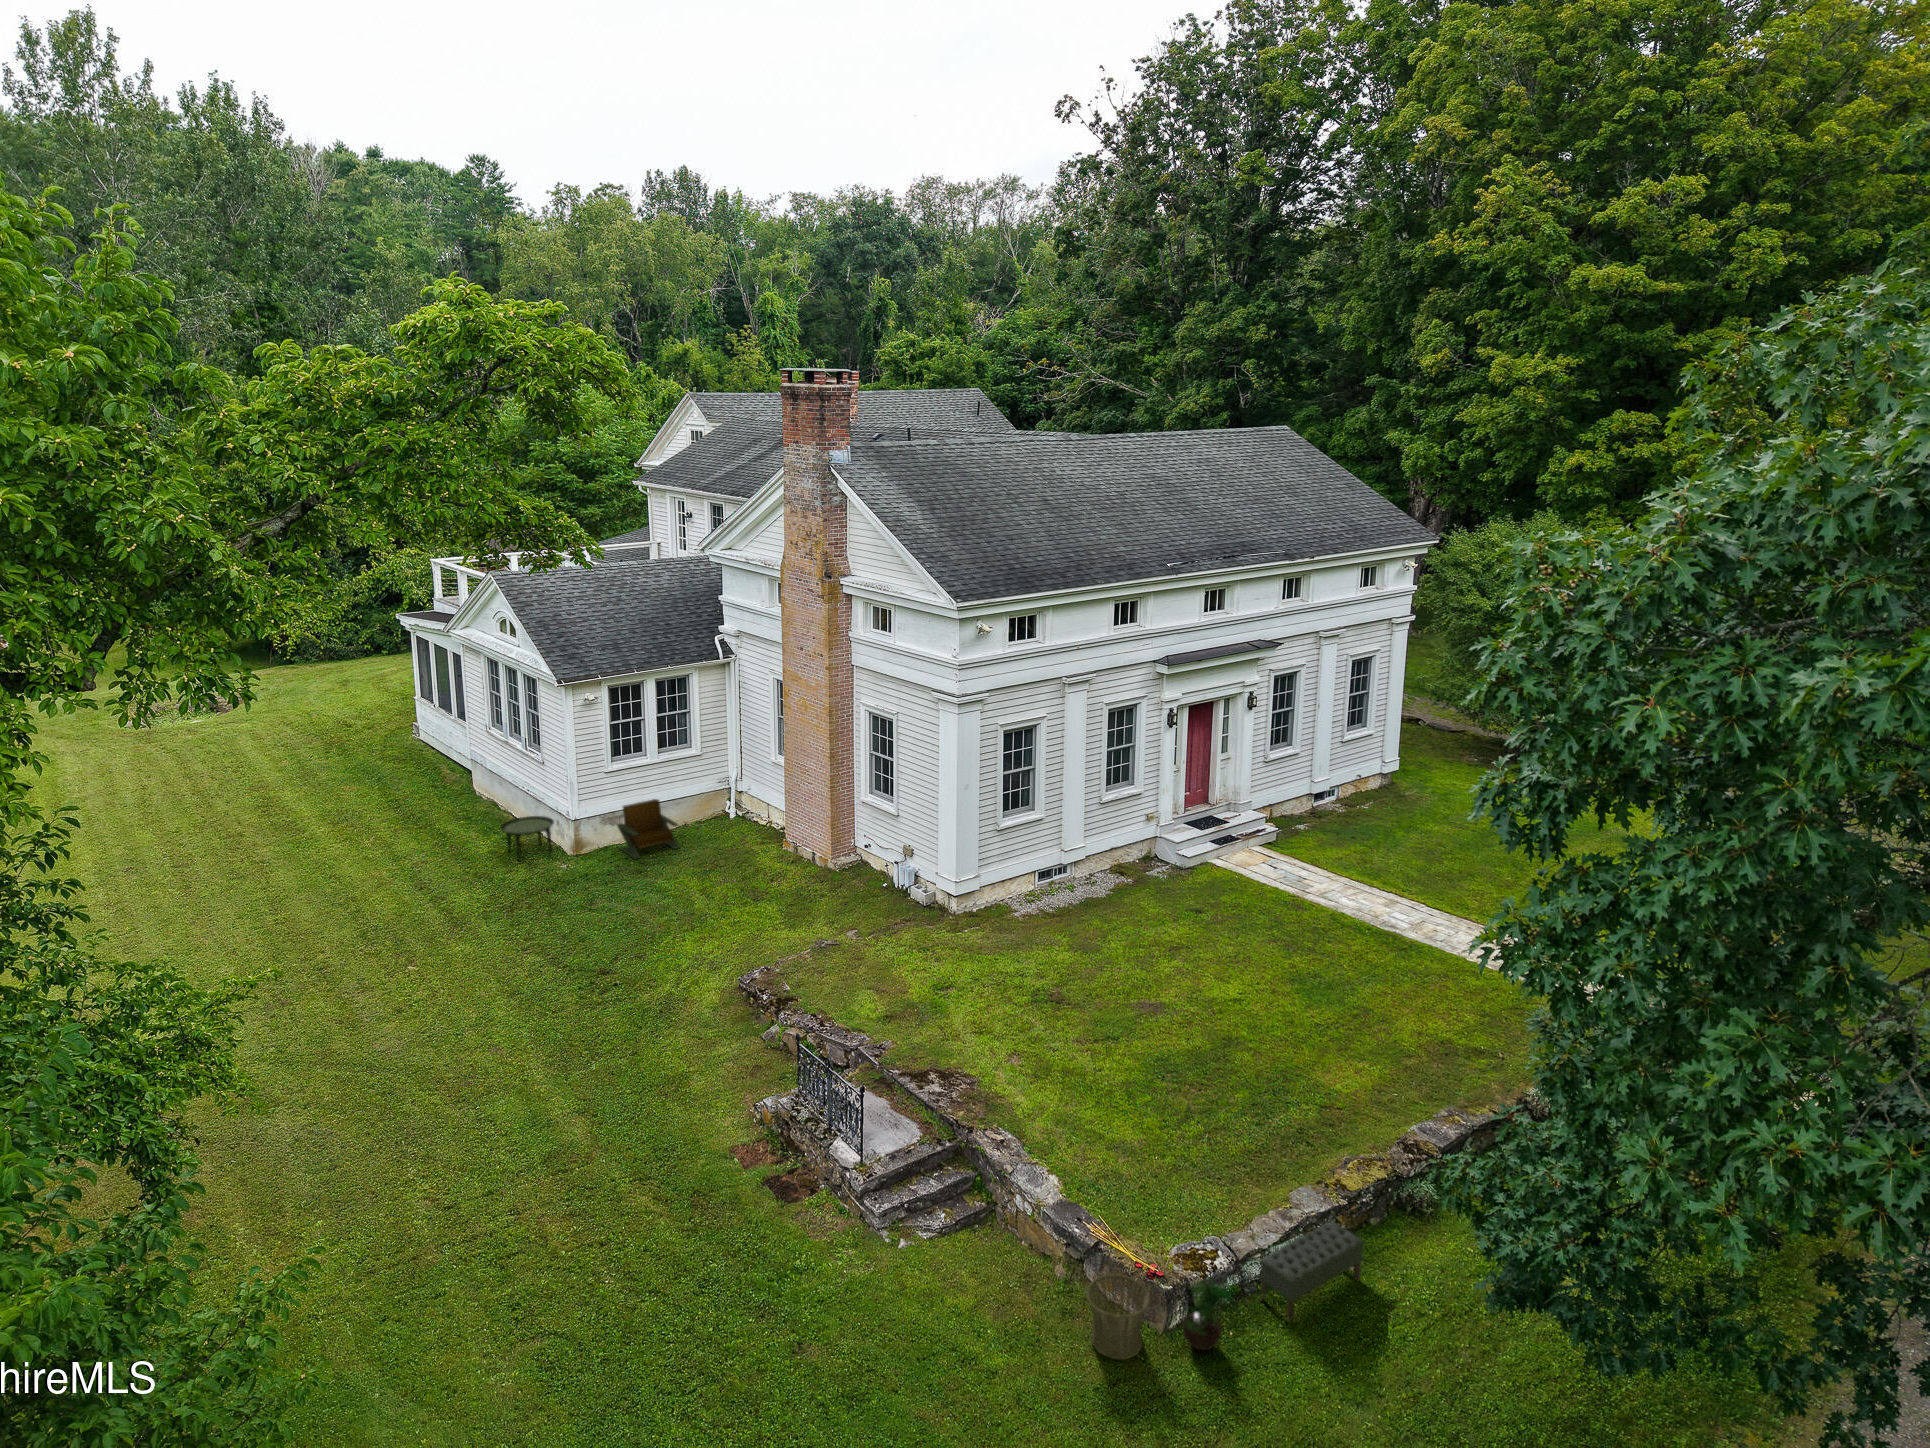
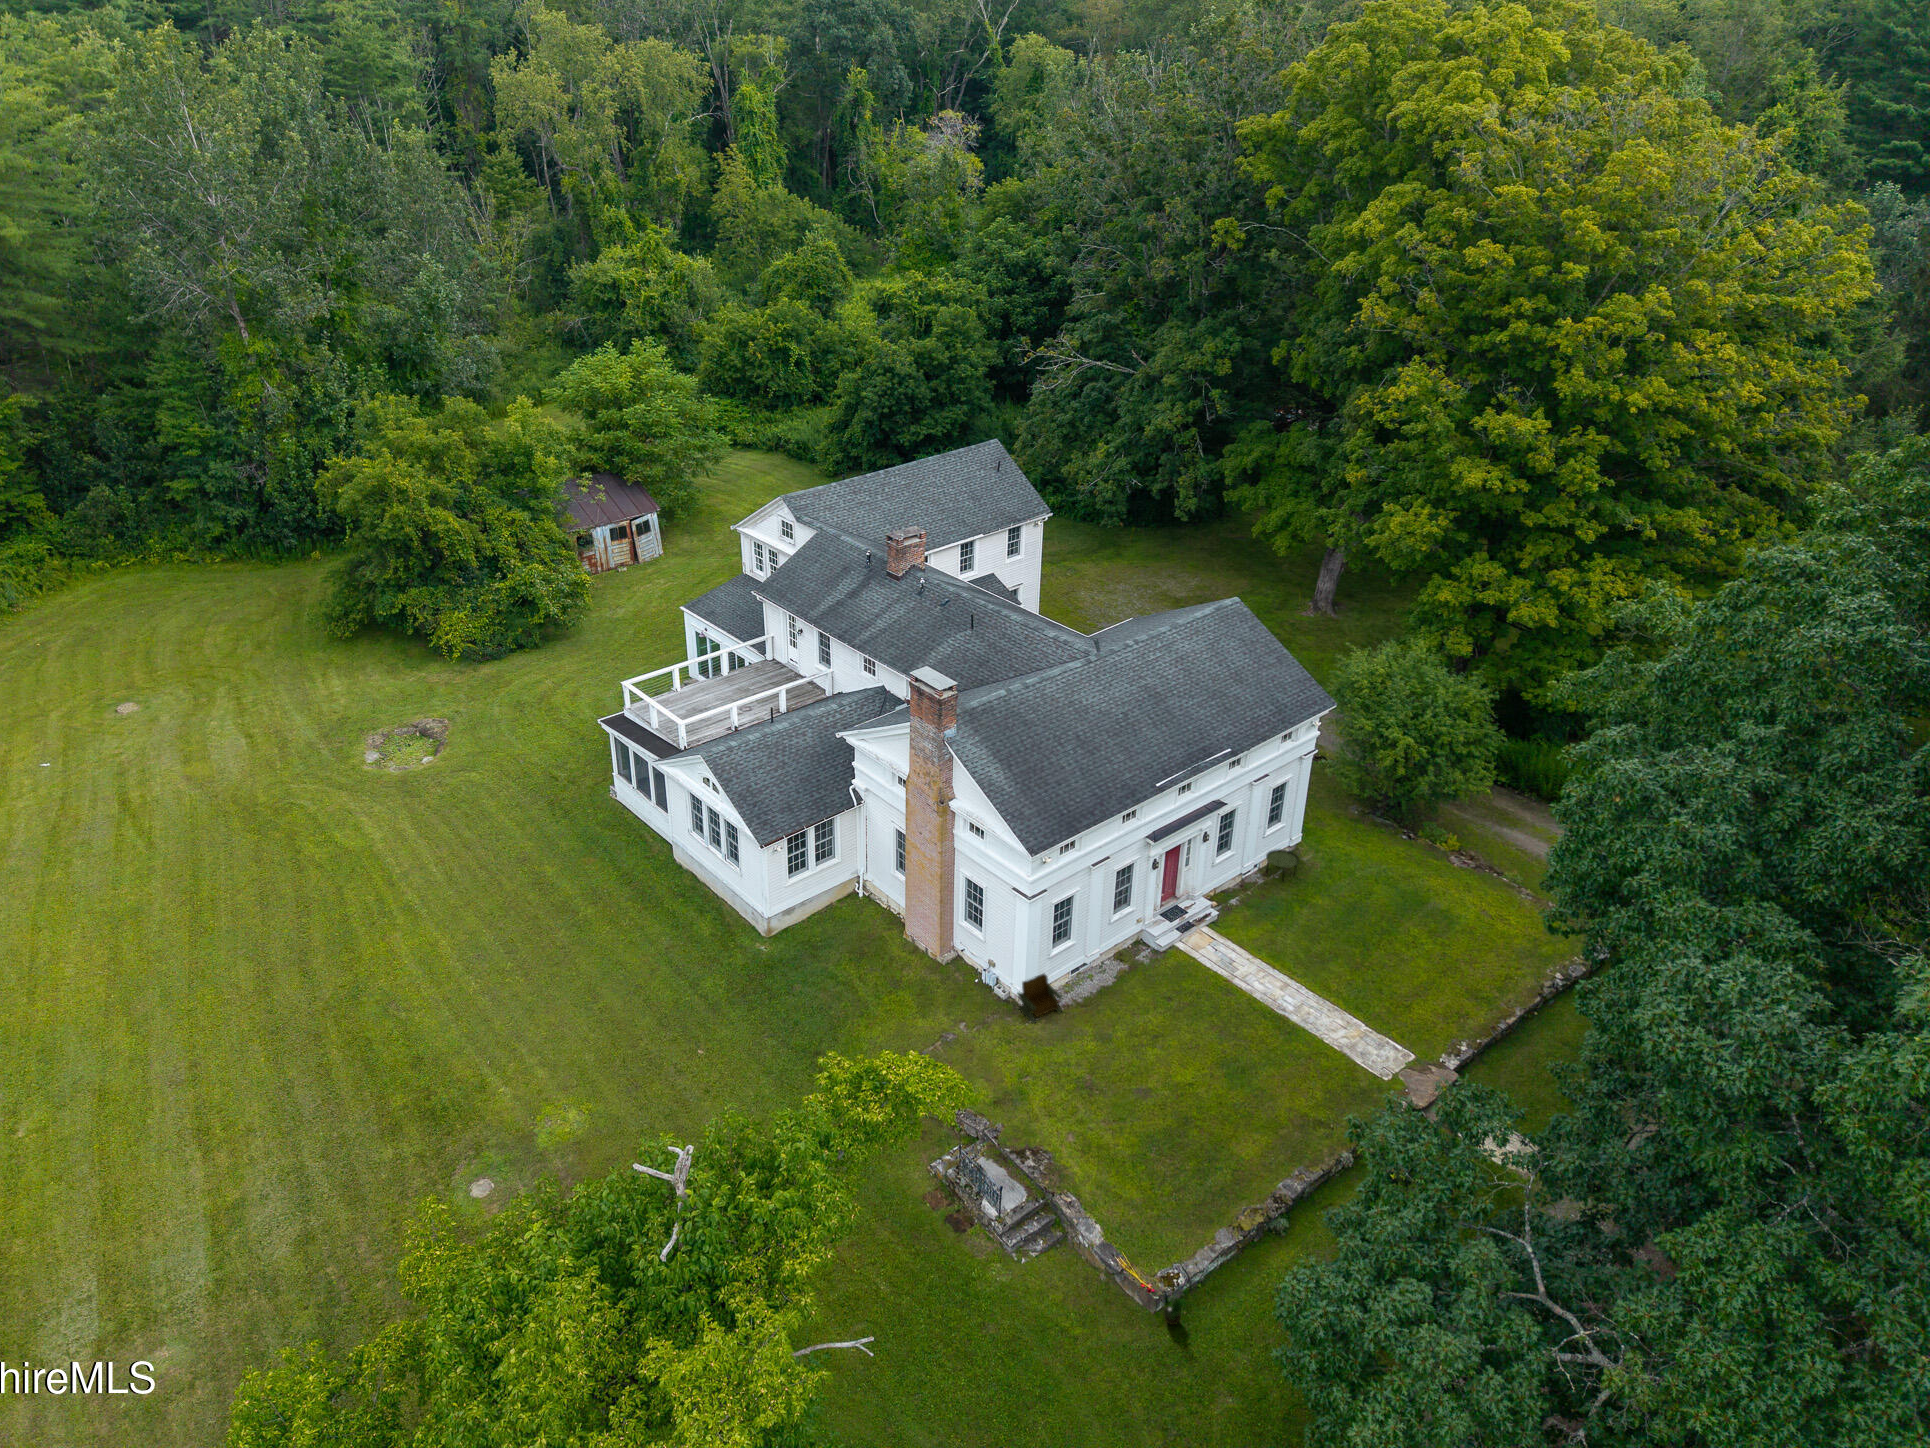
lounge chair: present [617,799,680,859] -> present [1017,974,1062,1024]
round table: present [501,816,554,861] -> present [1266,849,1299,881]
bench: present [1259,1222,1364,1321] -> none [1199,1252,1250,1307]
basket: present [1086,1274,1149,1360] -> none [1119,1290,1149,1330]

